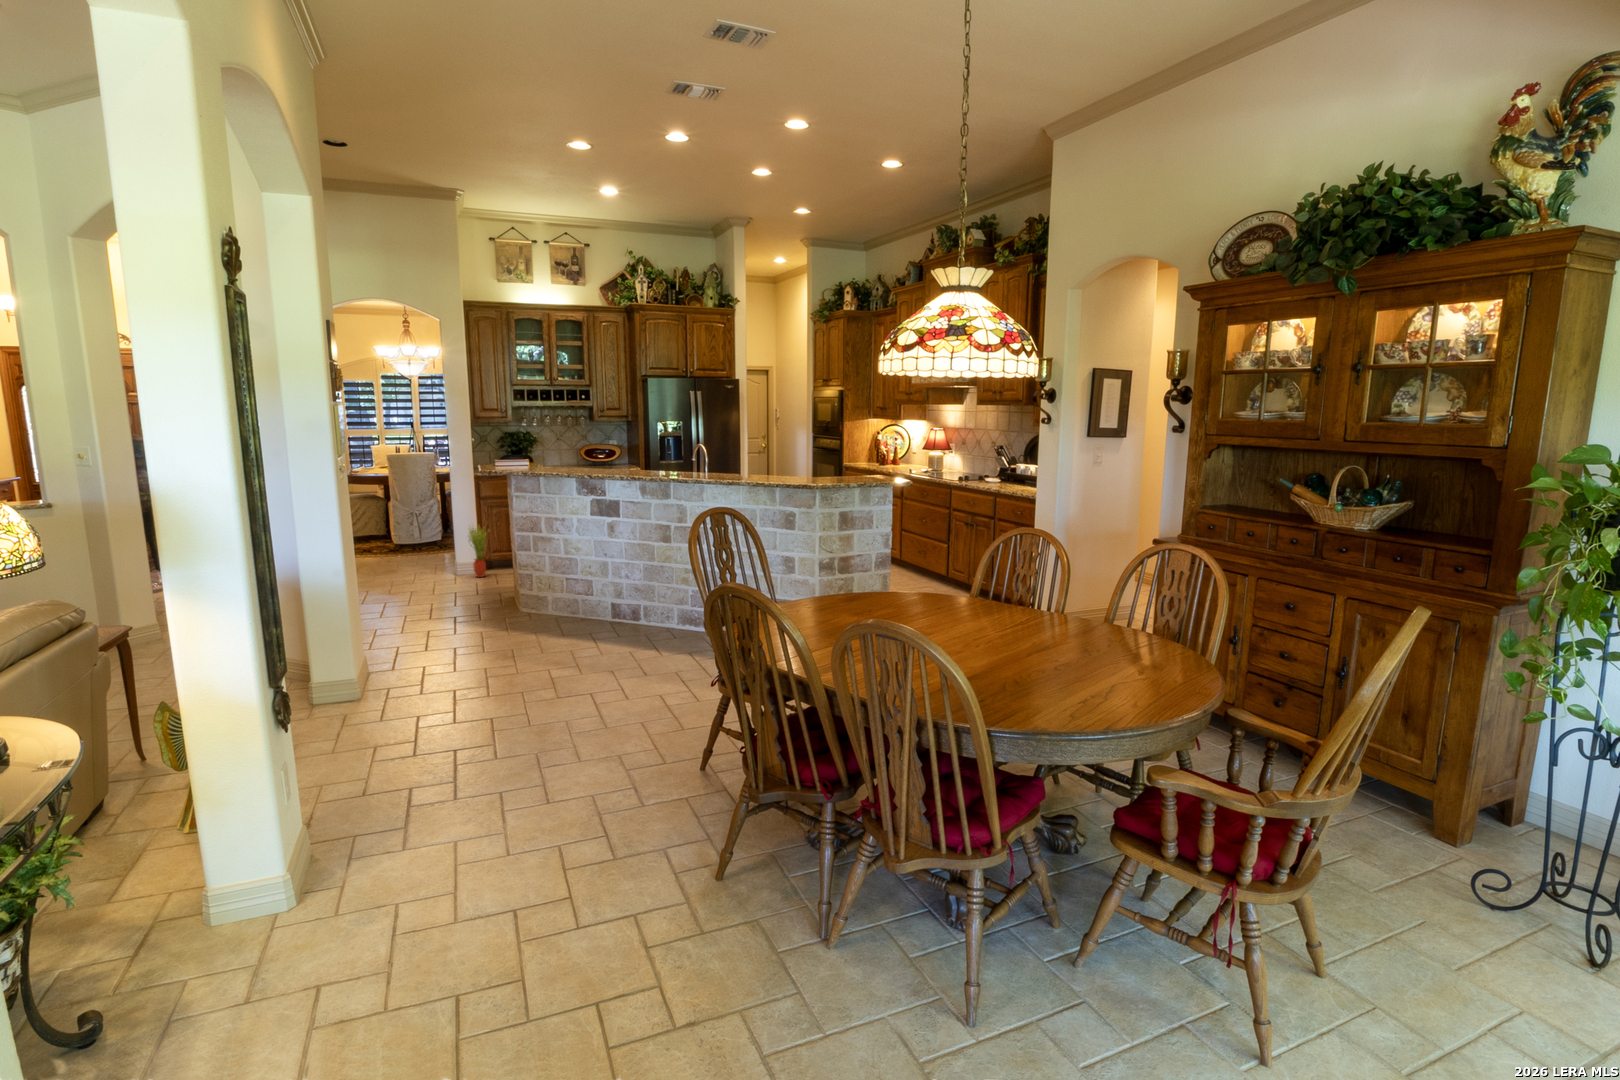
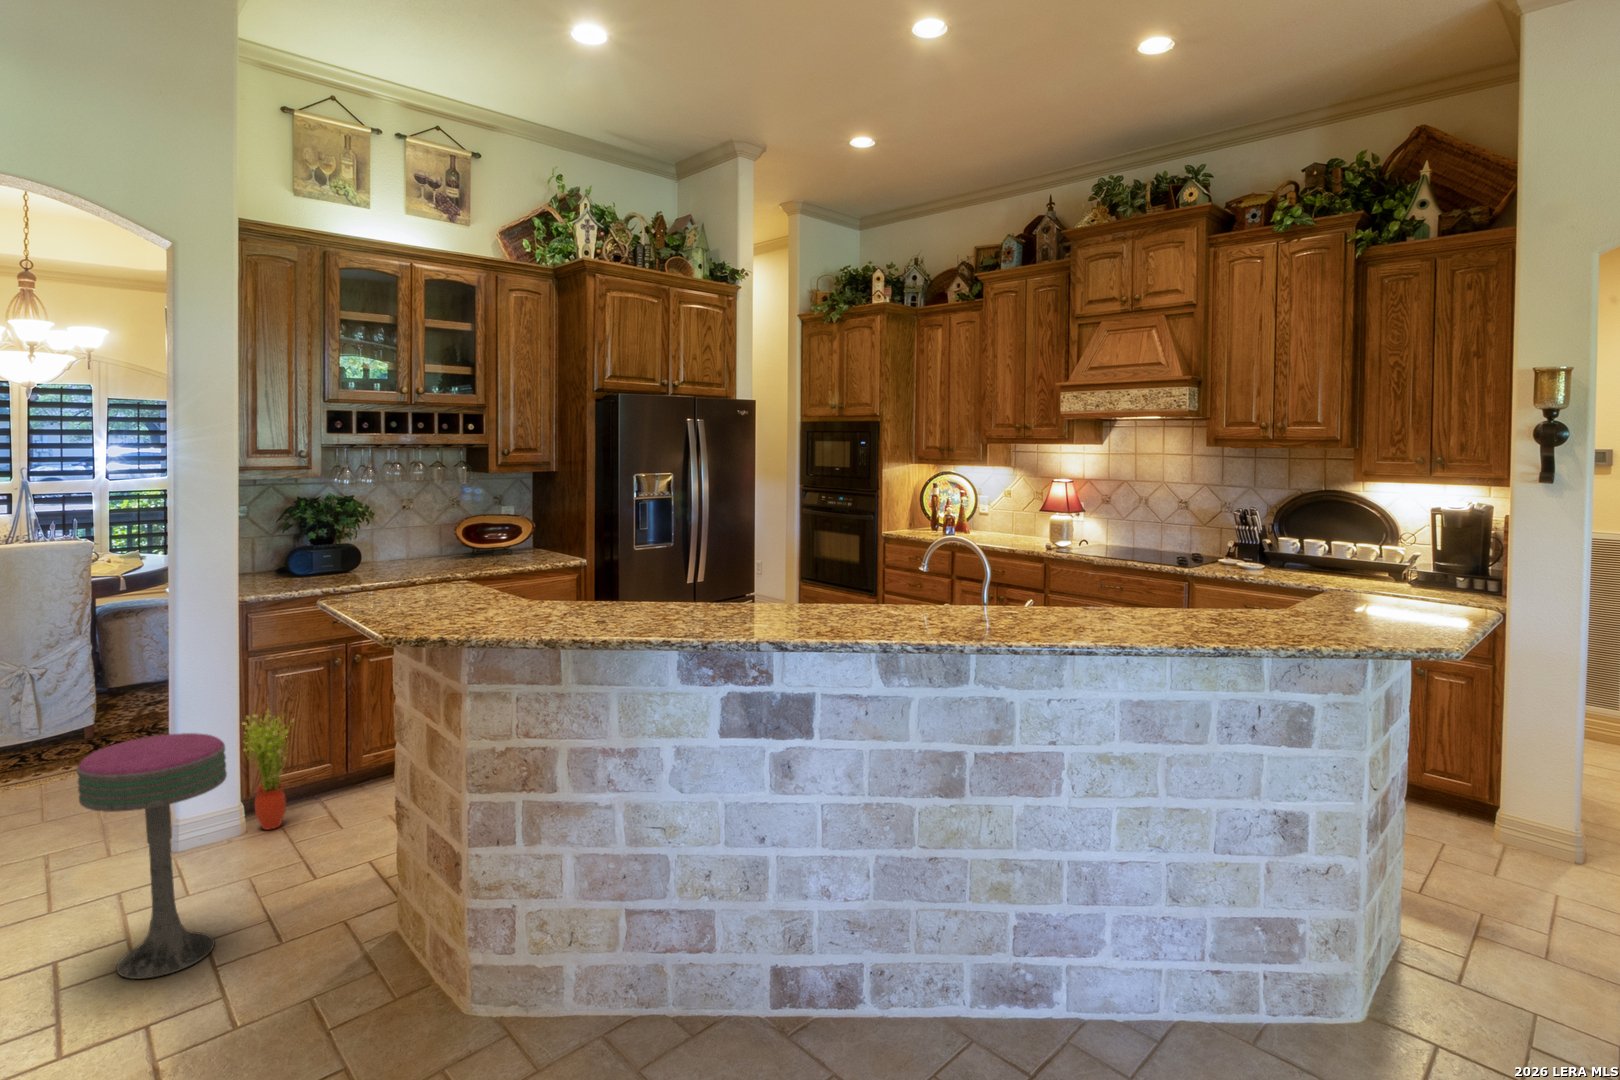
bar stool: none [401,519,450,603] -> present [77,733,227,979]

